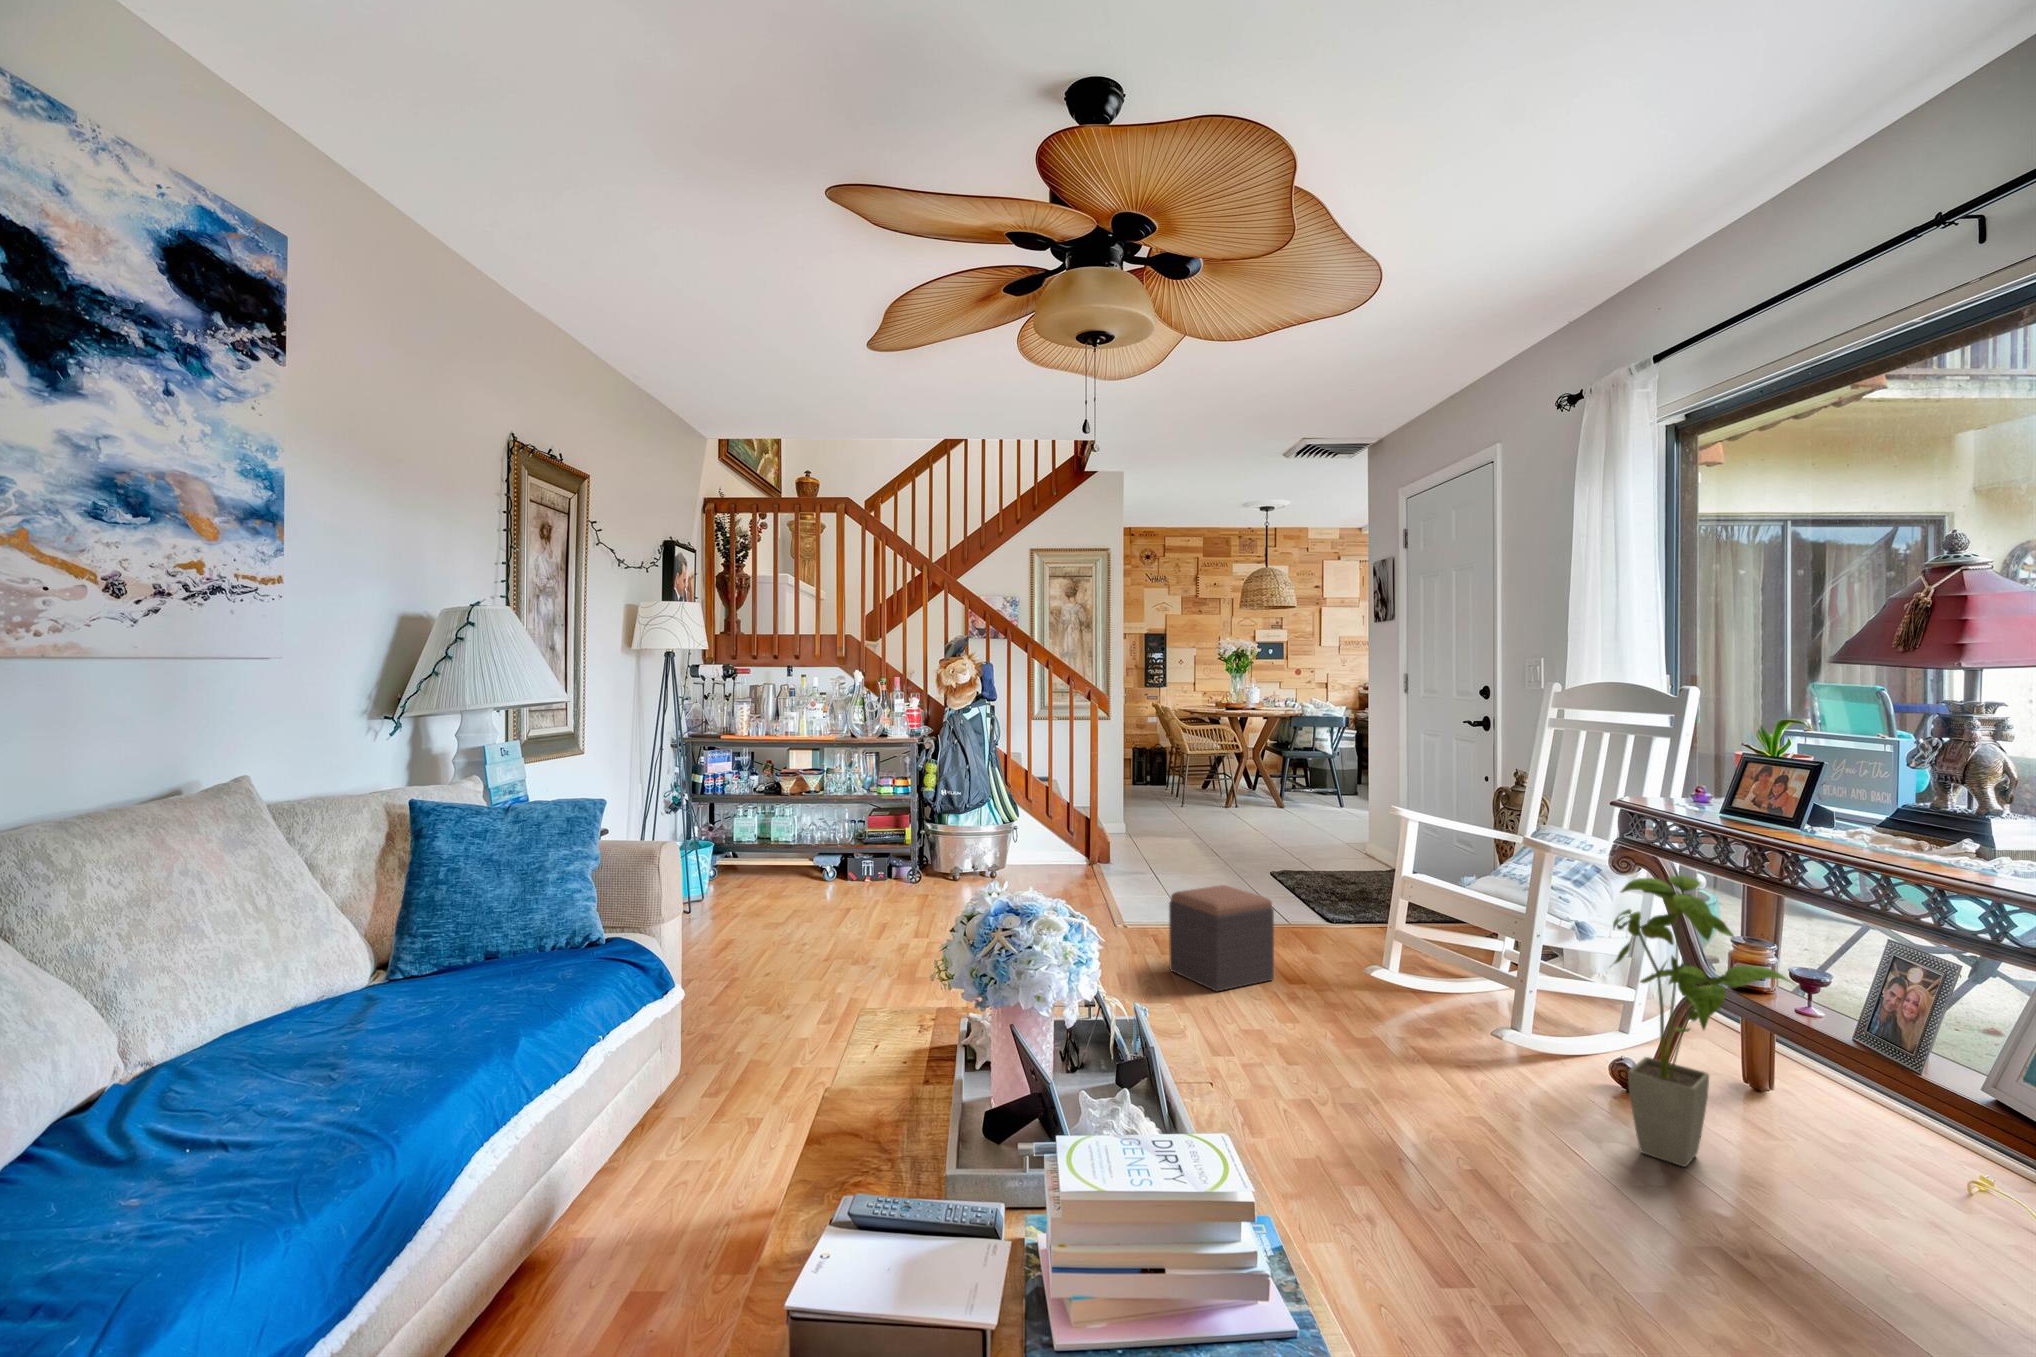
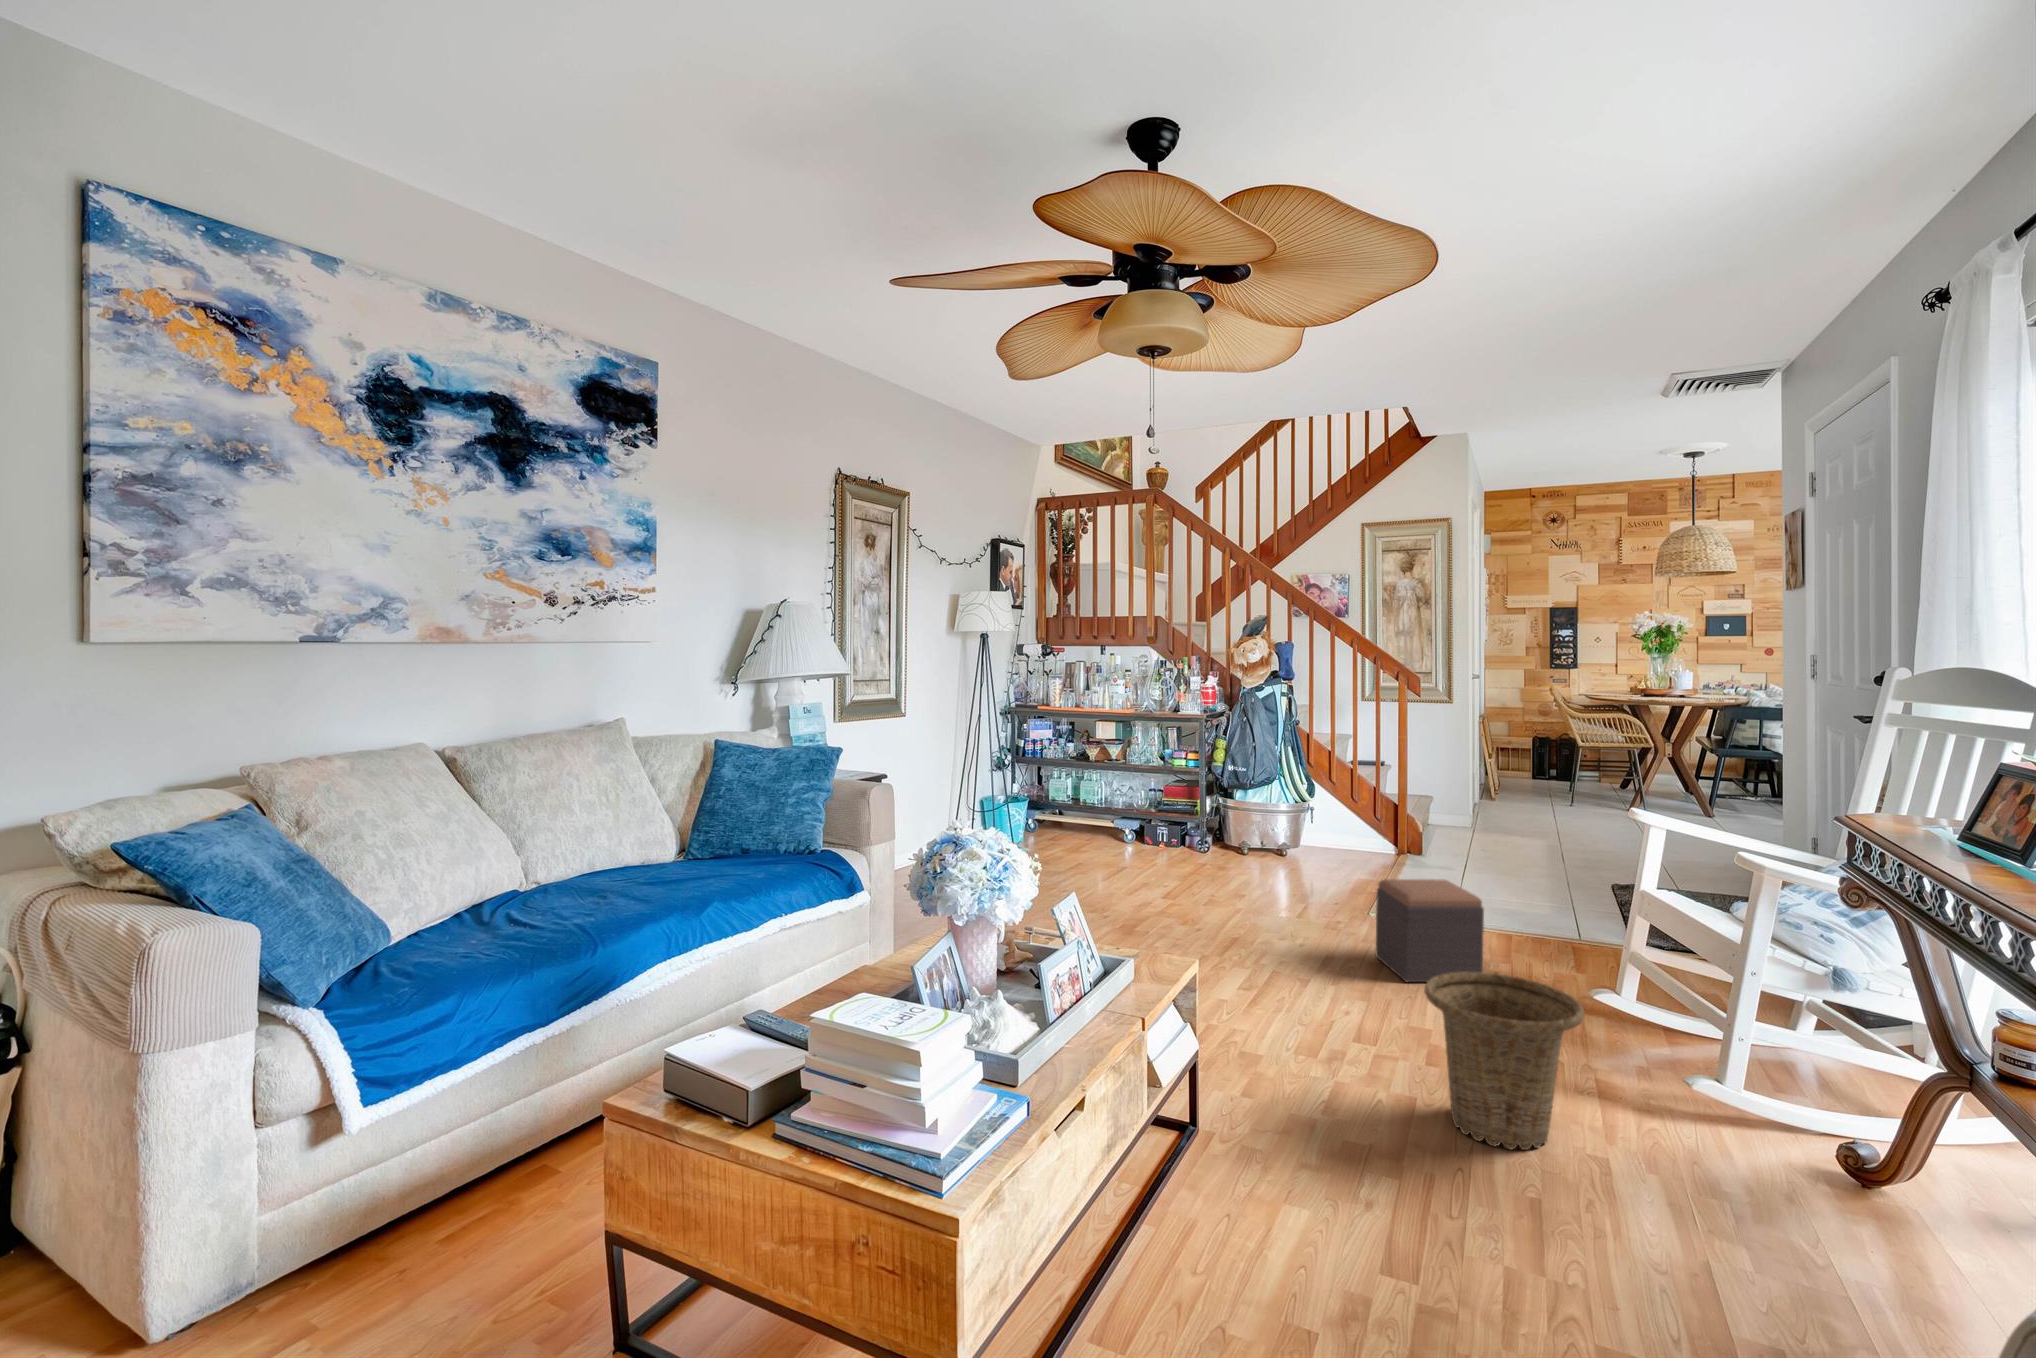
house plant: present [1613,876,1792,1167] -> none [1711,901,1939,1231]
basket: none [1348,973,1500,1147] -> present [1425,972,1585,1150]

